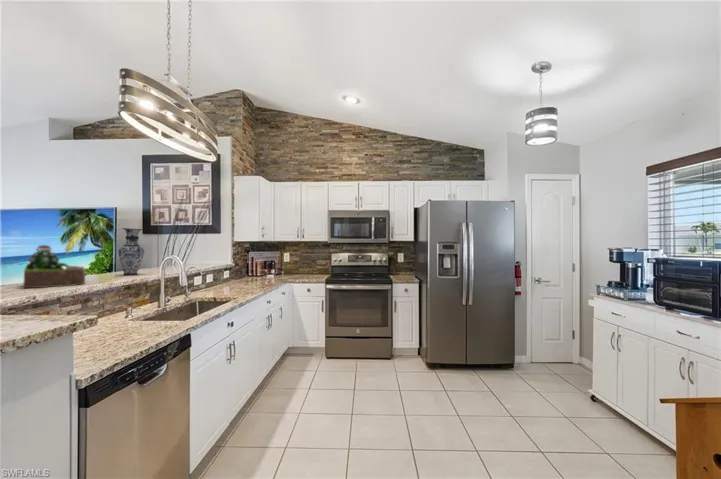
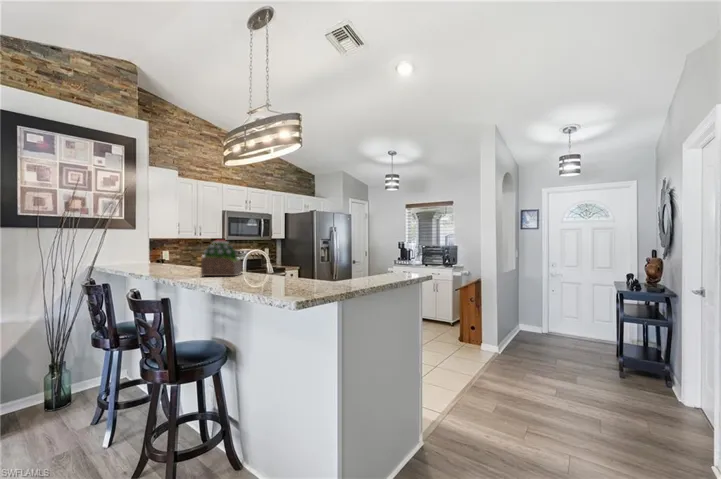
vase: present [119,228,144,275] -> none [169,223,193,271]

